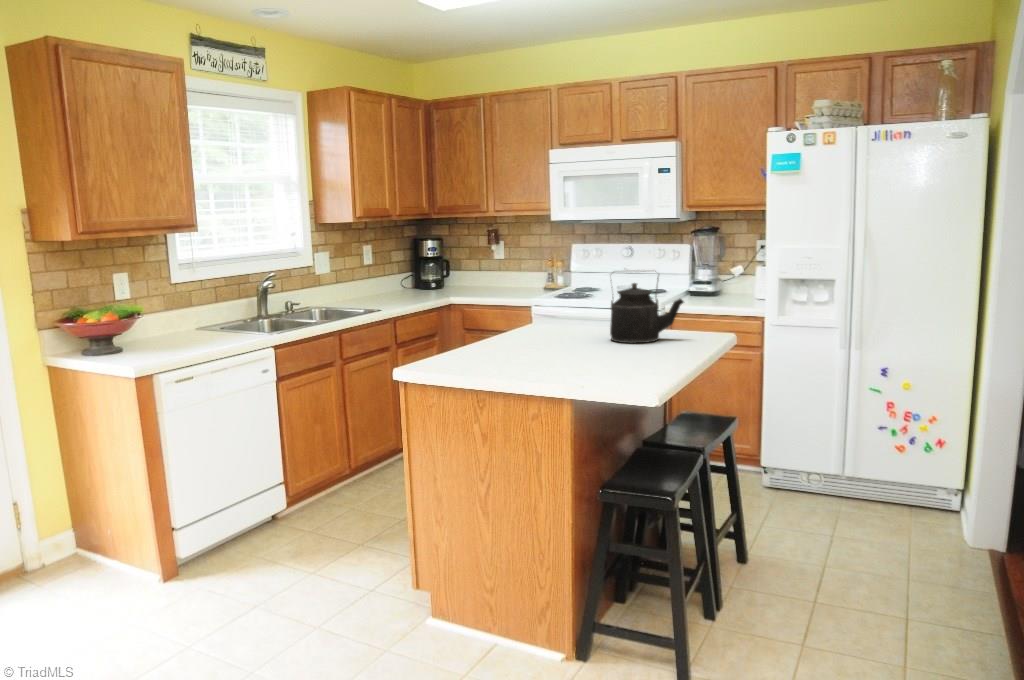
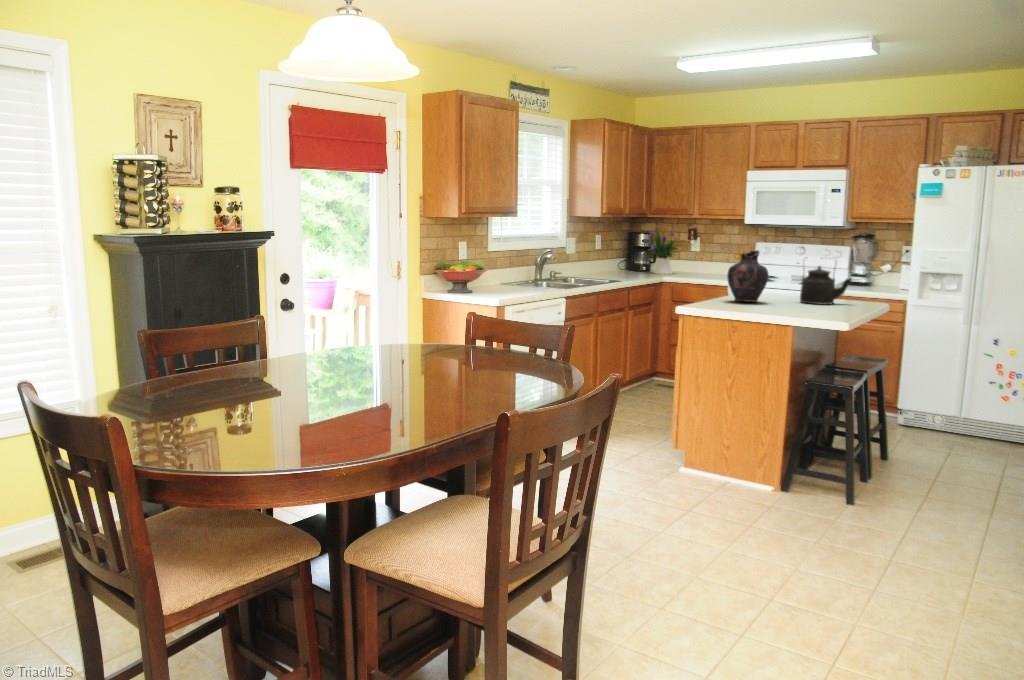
flower arrangement: none [430,232,485,292] -> present [649,229,682,274]
vase: none [496,264,558,346] -> present [727,250,769,302]

